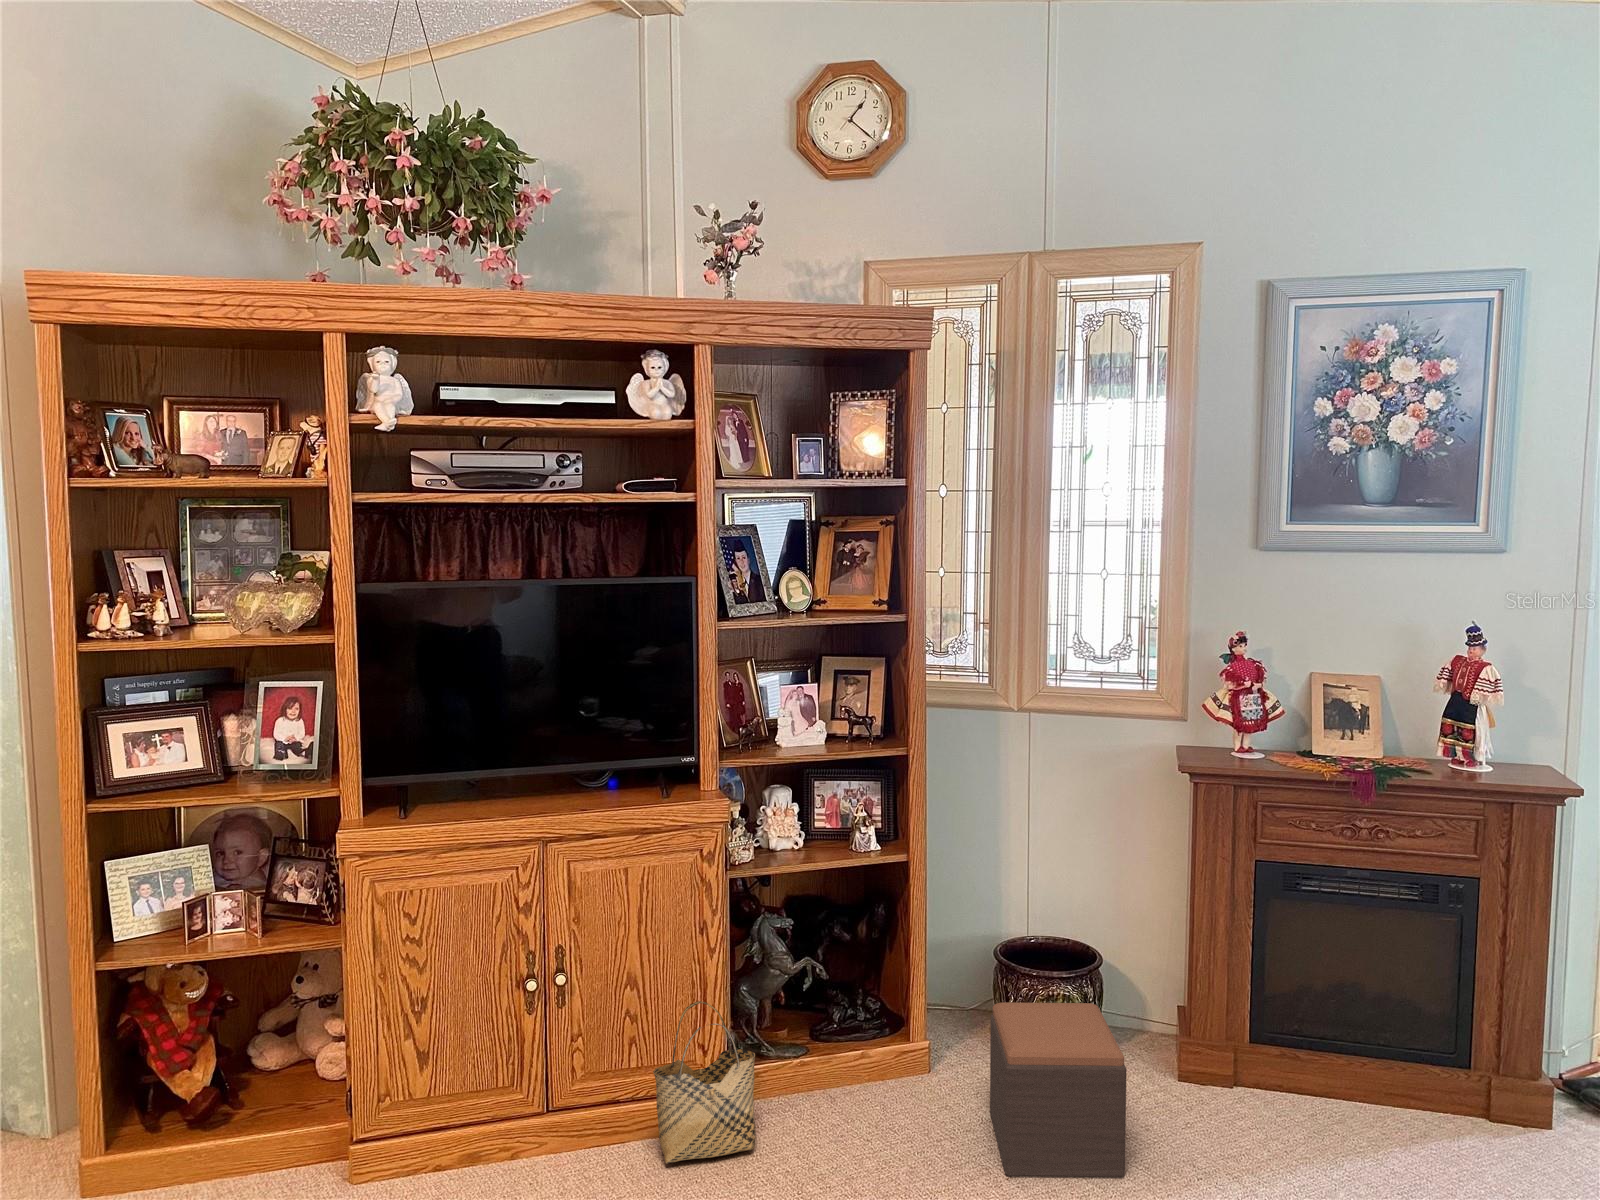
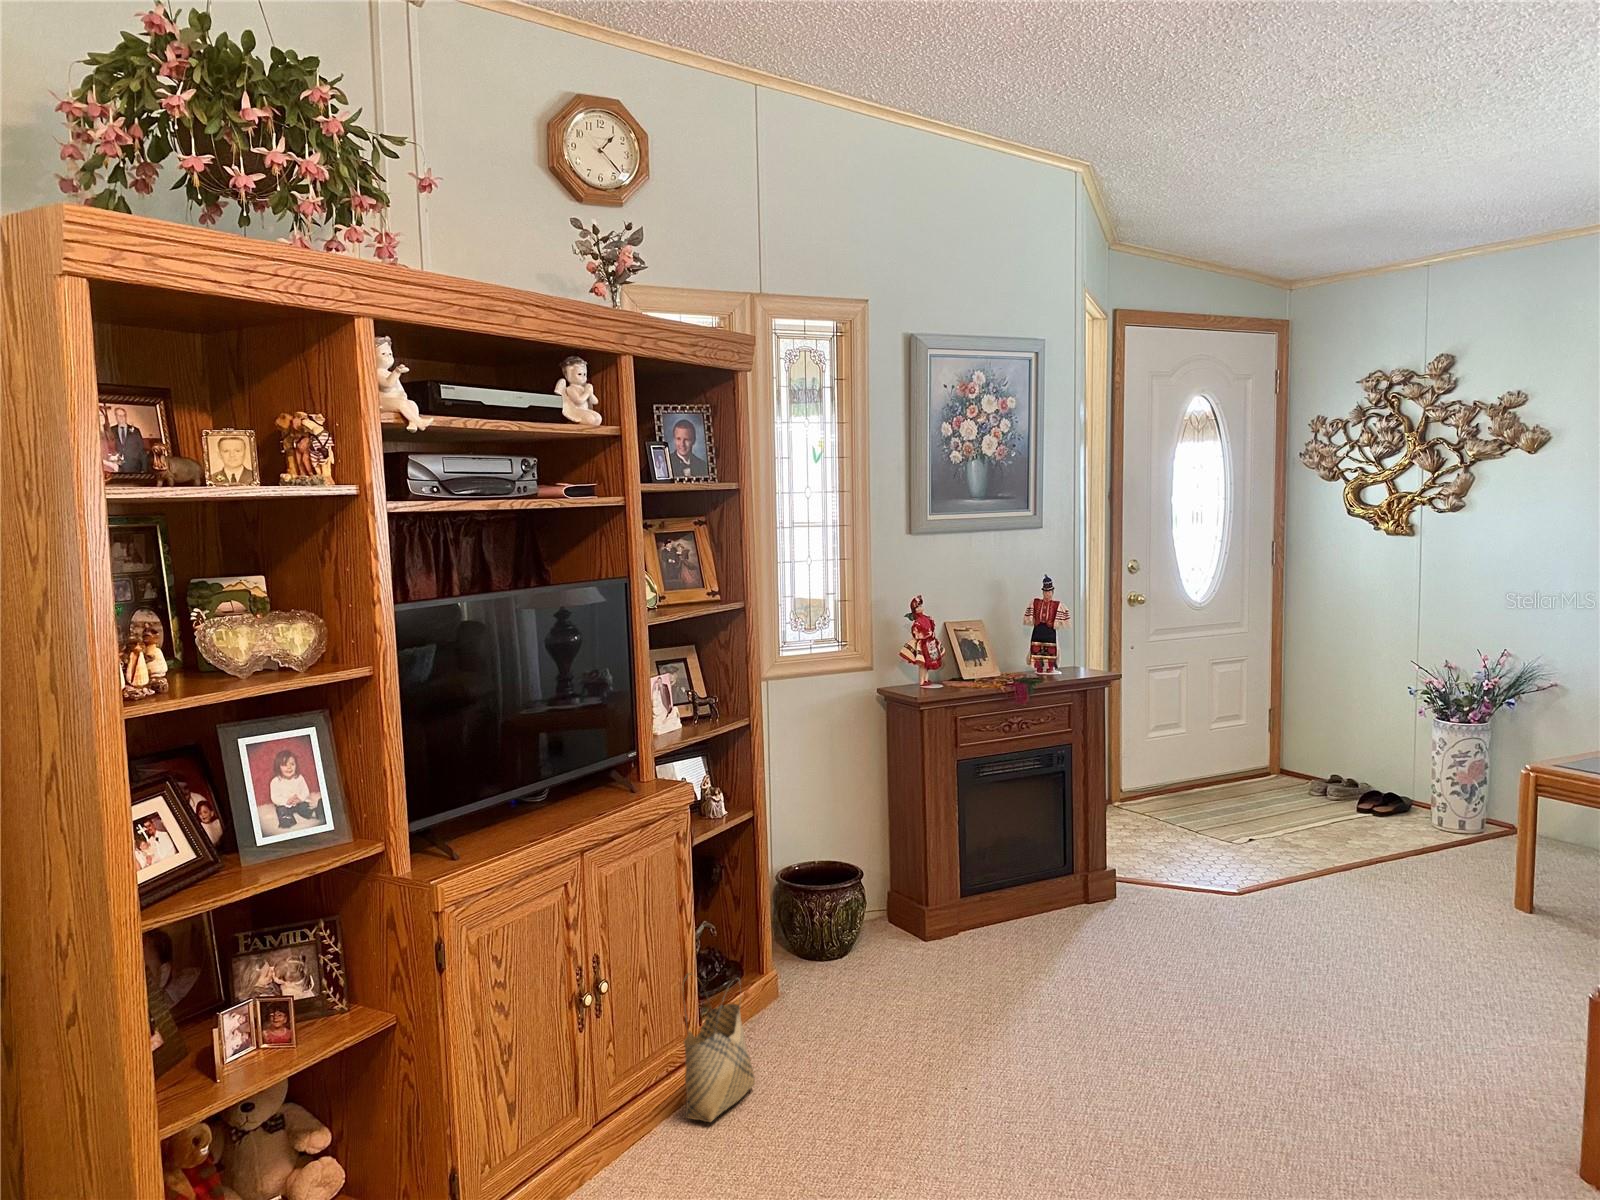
footstool: present [990,1002,1127,1177] -> none [856,887,980,1024]

